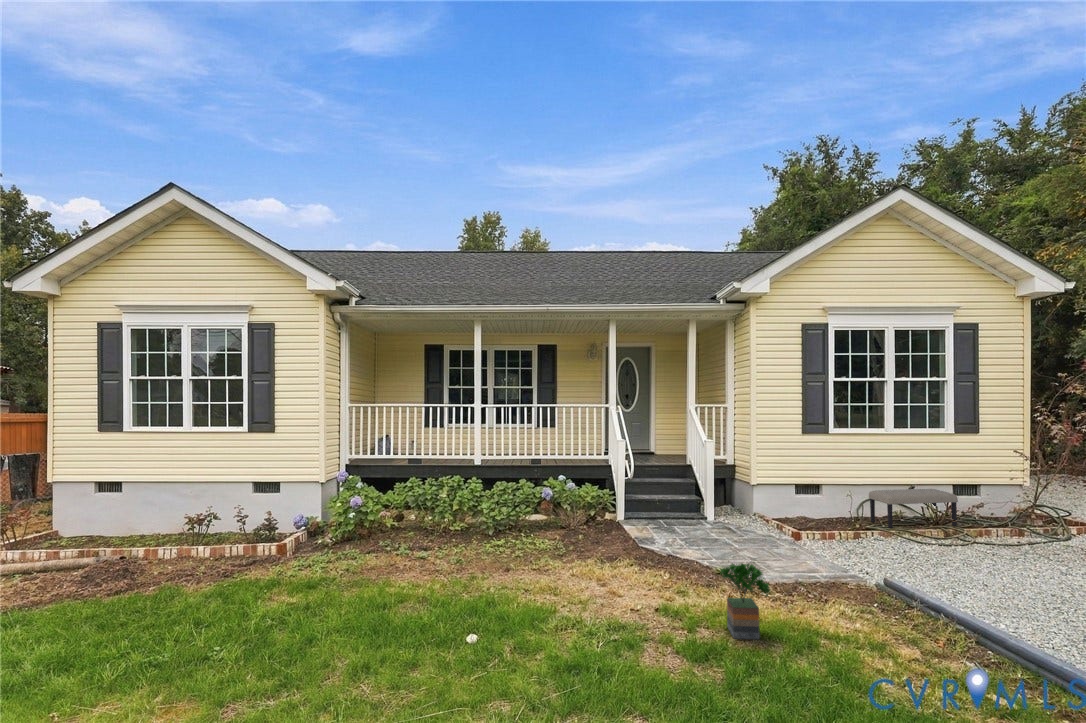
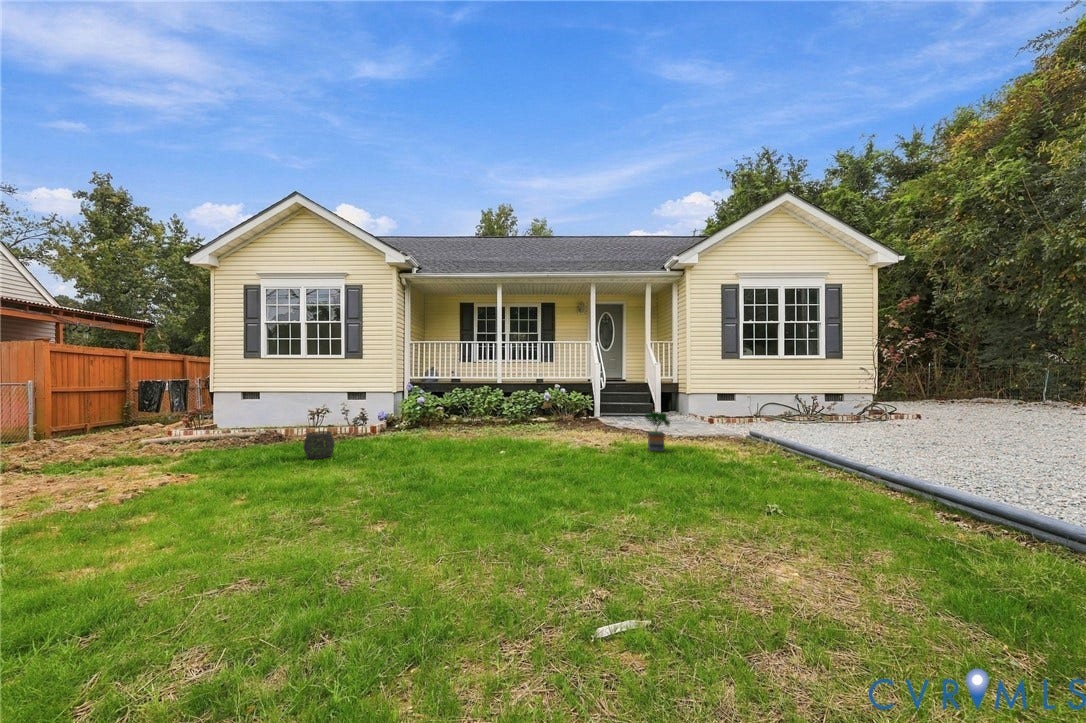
bench: present [869,489,958,528] -> none [764,396,822,420]
woven basket: none [101,602,165,664] -> present [304,431,335,459]

